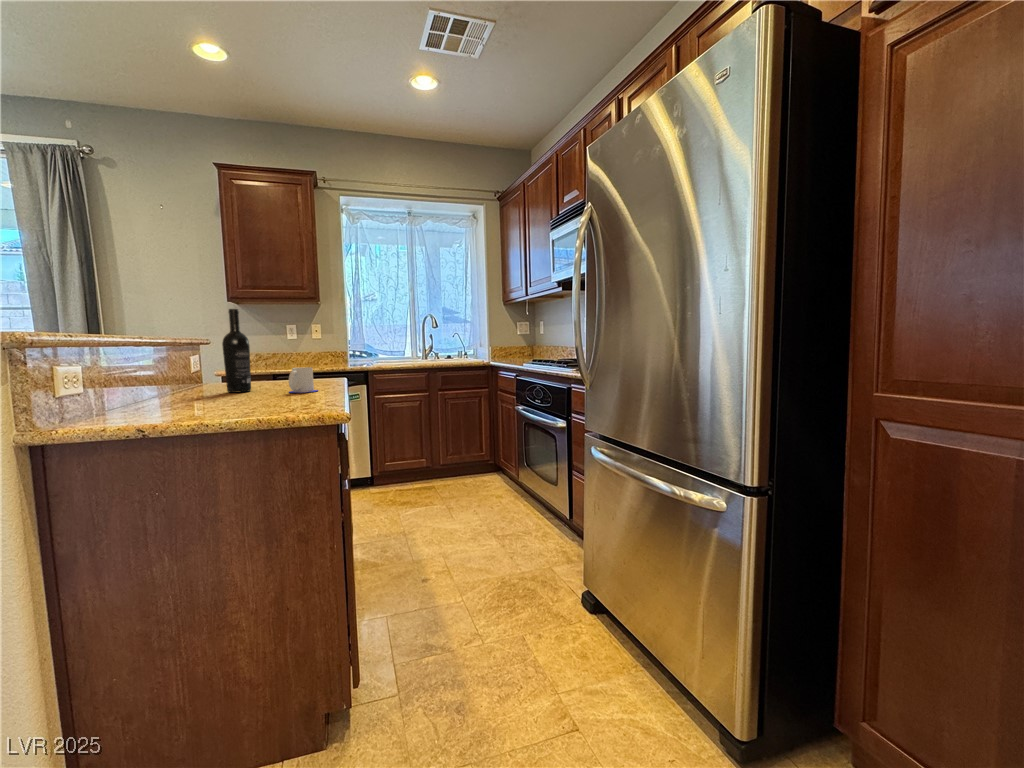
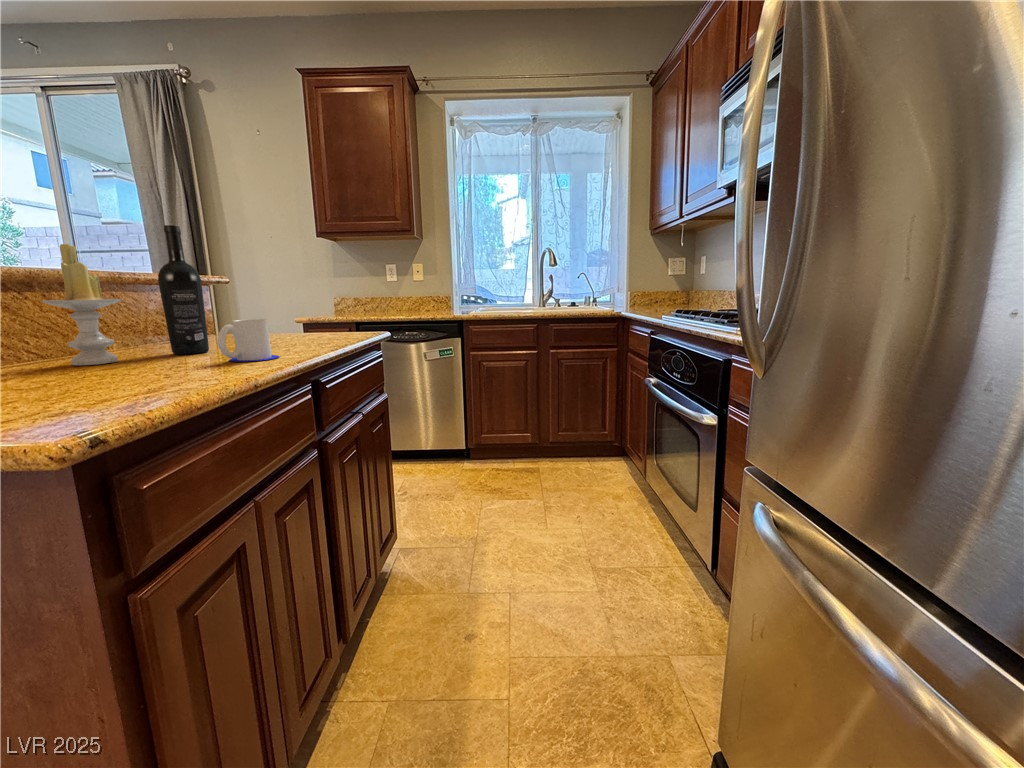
candle: none [165,322,211,399] -> present [42,244,121,365]

